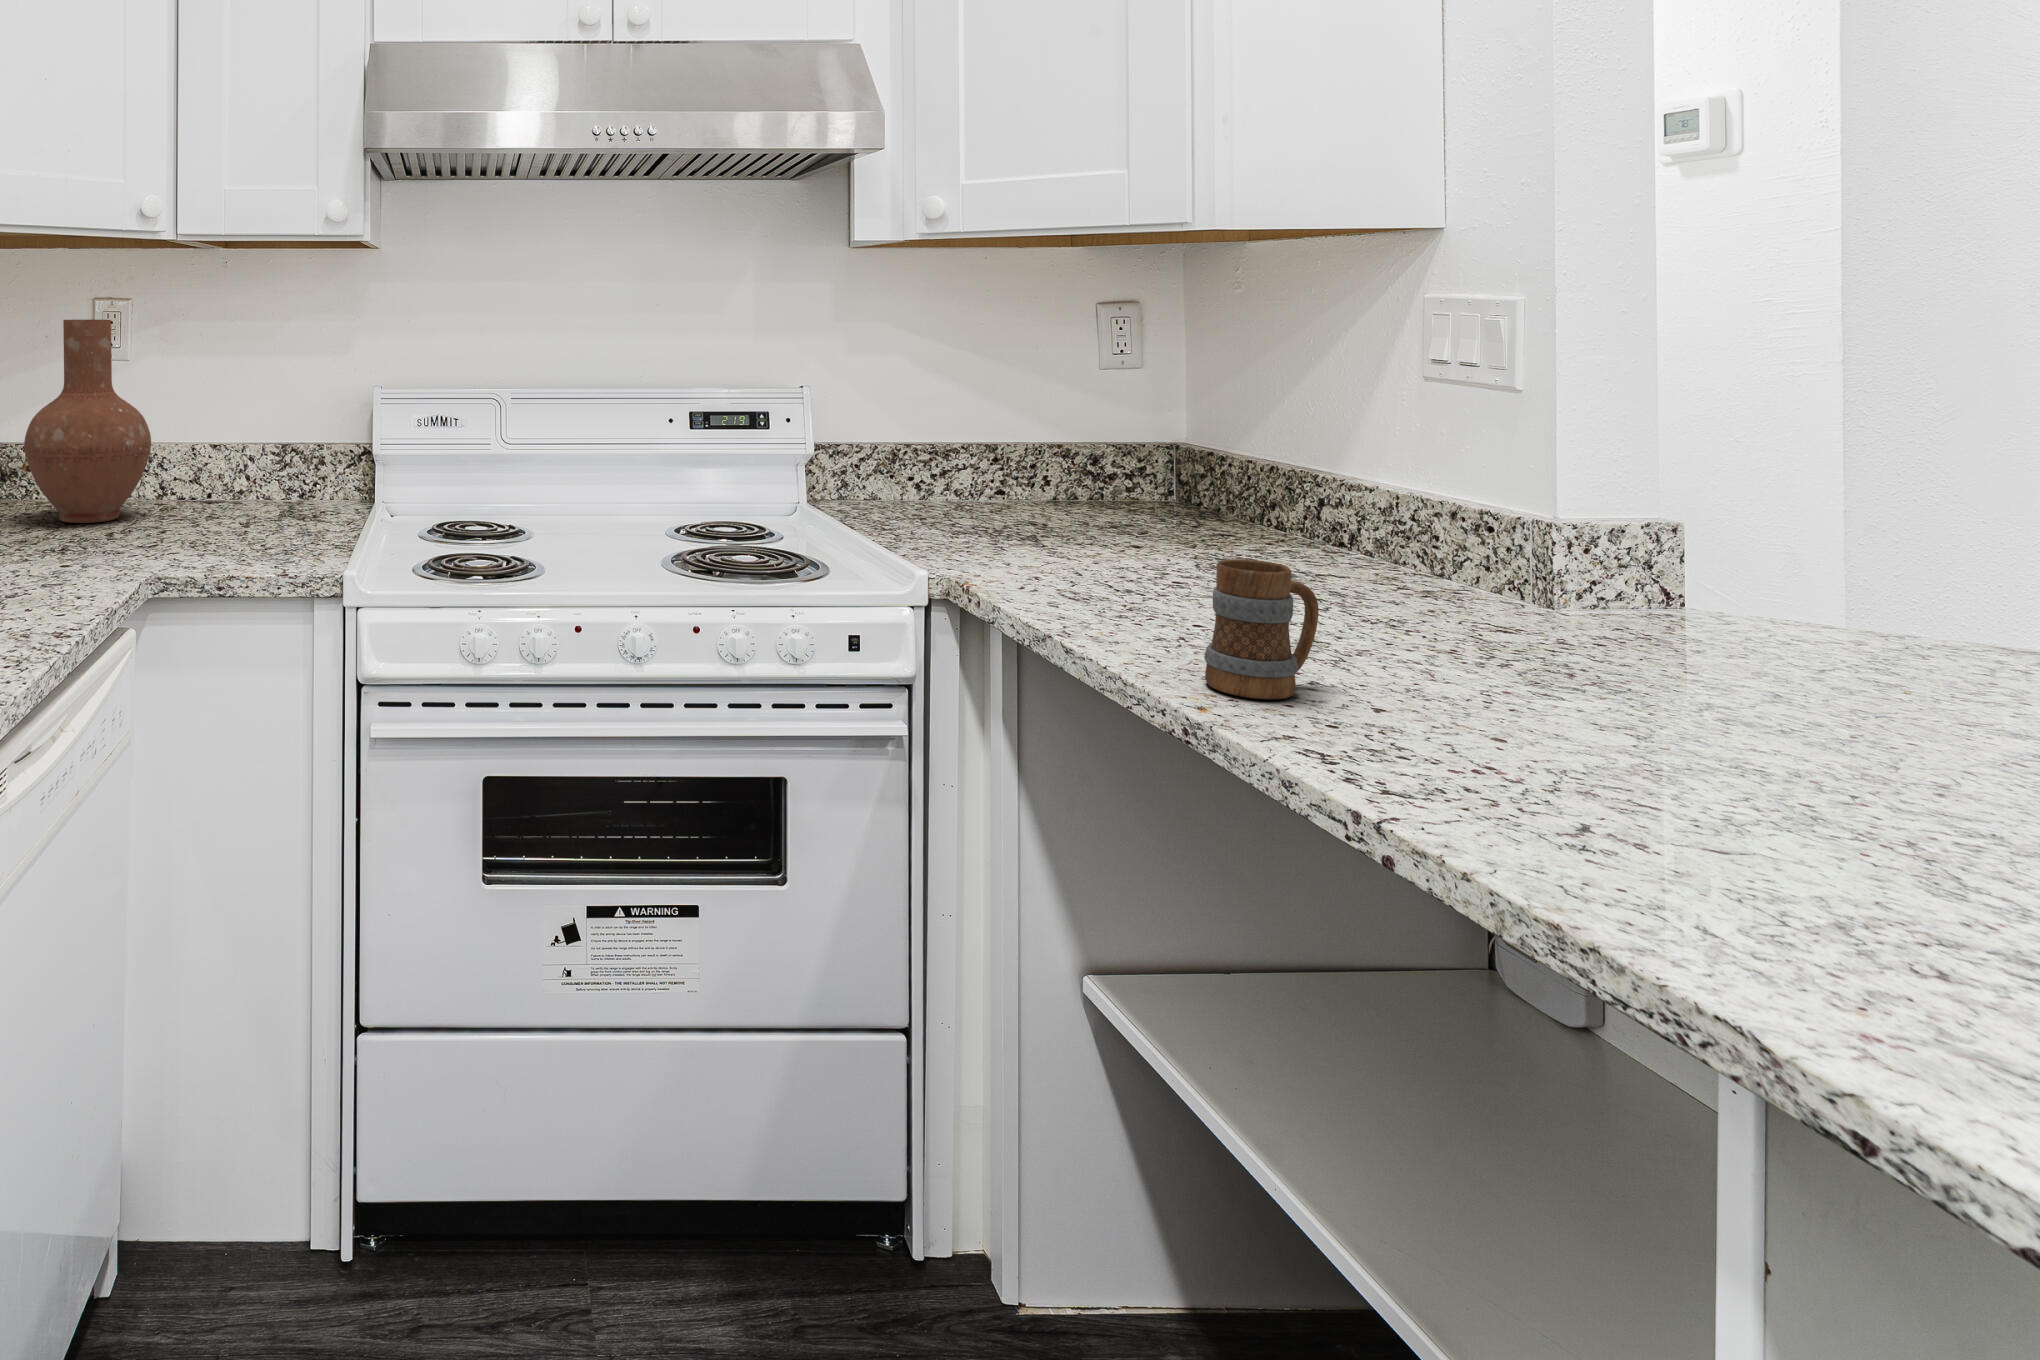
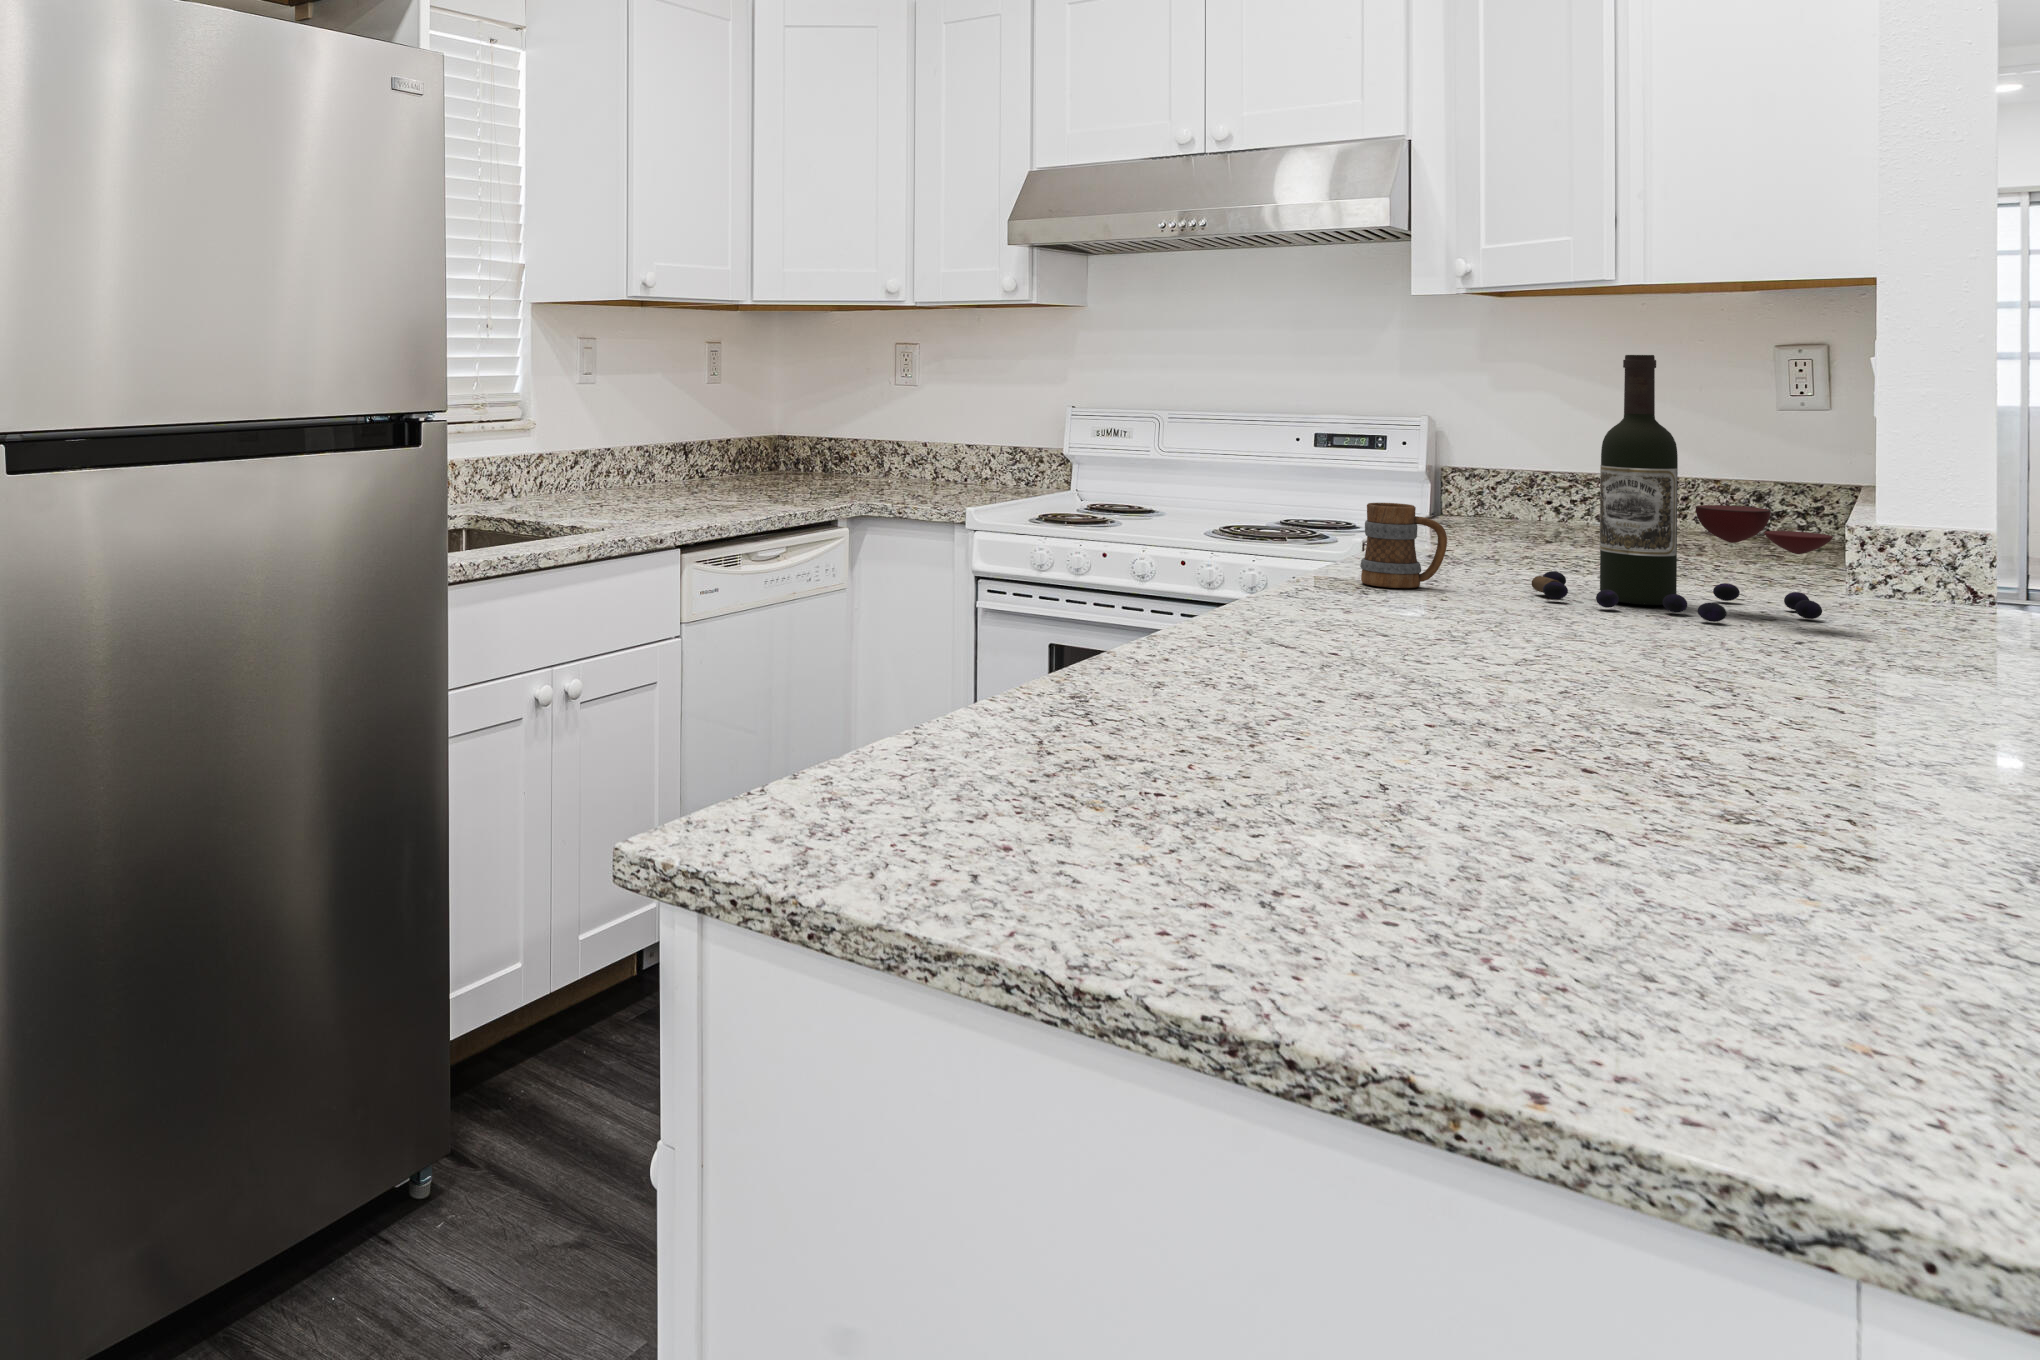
vase: present [24,319,151,523] -> none [839,358,918,488]
wine bottle: none [1359,331,1837,710] -> present [1532,355,1833,622]

